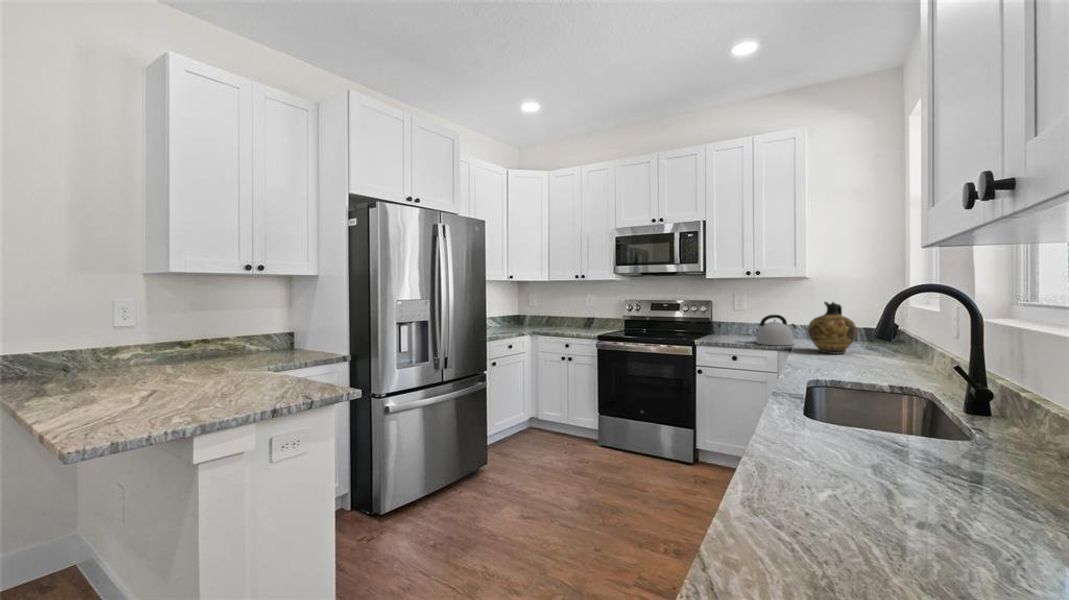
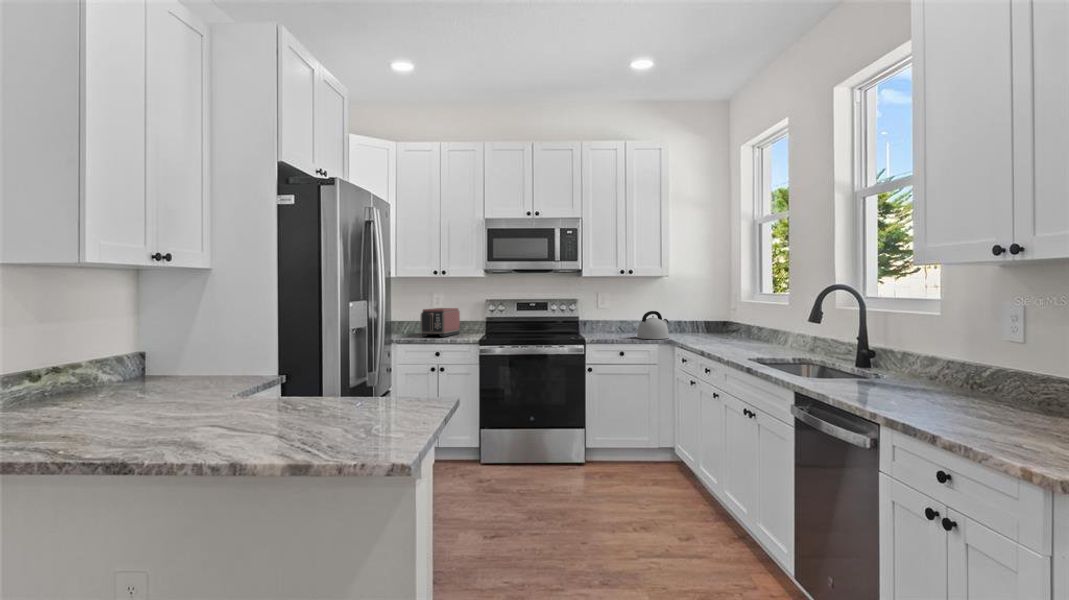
ceramic jug: present [808,302,857,354] -> none [691,298,728,342]
toaster: none [564,306,602,331] -> present [420,308,460,337]

